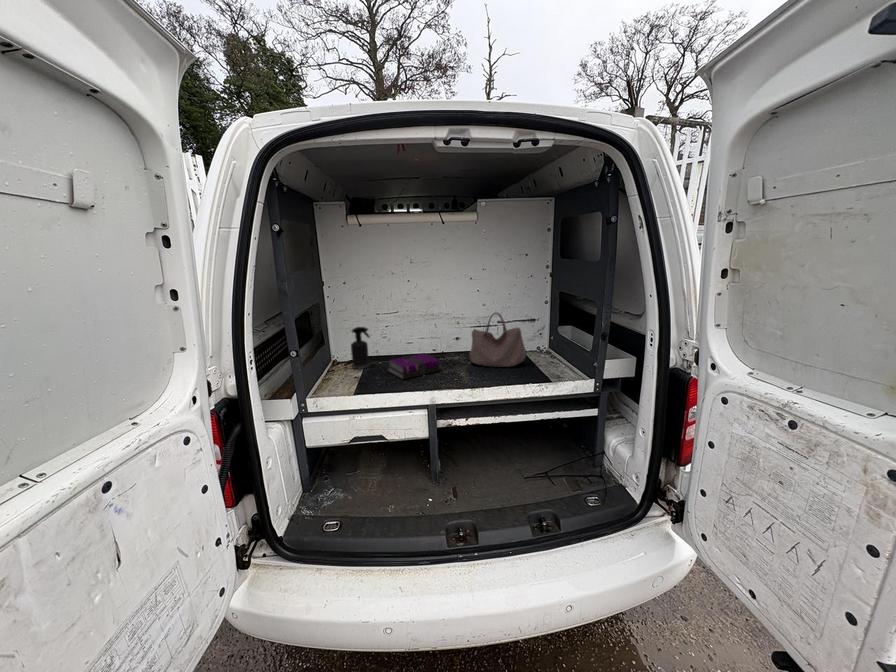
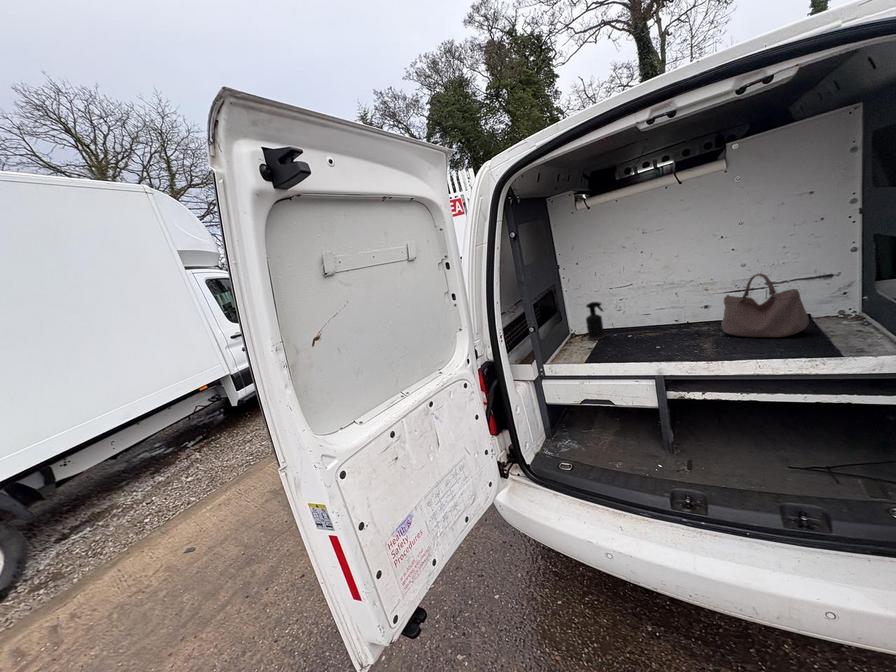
notebook: present [388,353,441,379] -> none [621,324,683,351]

